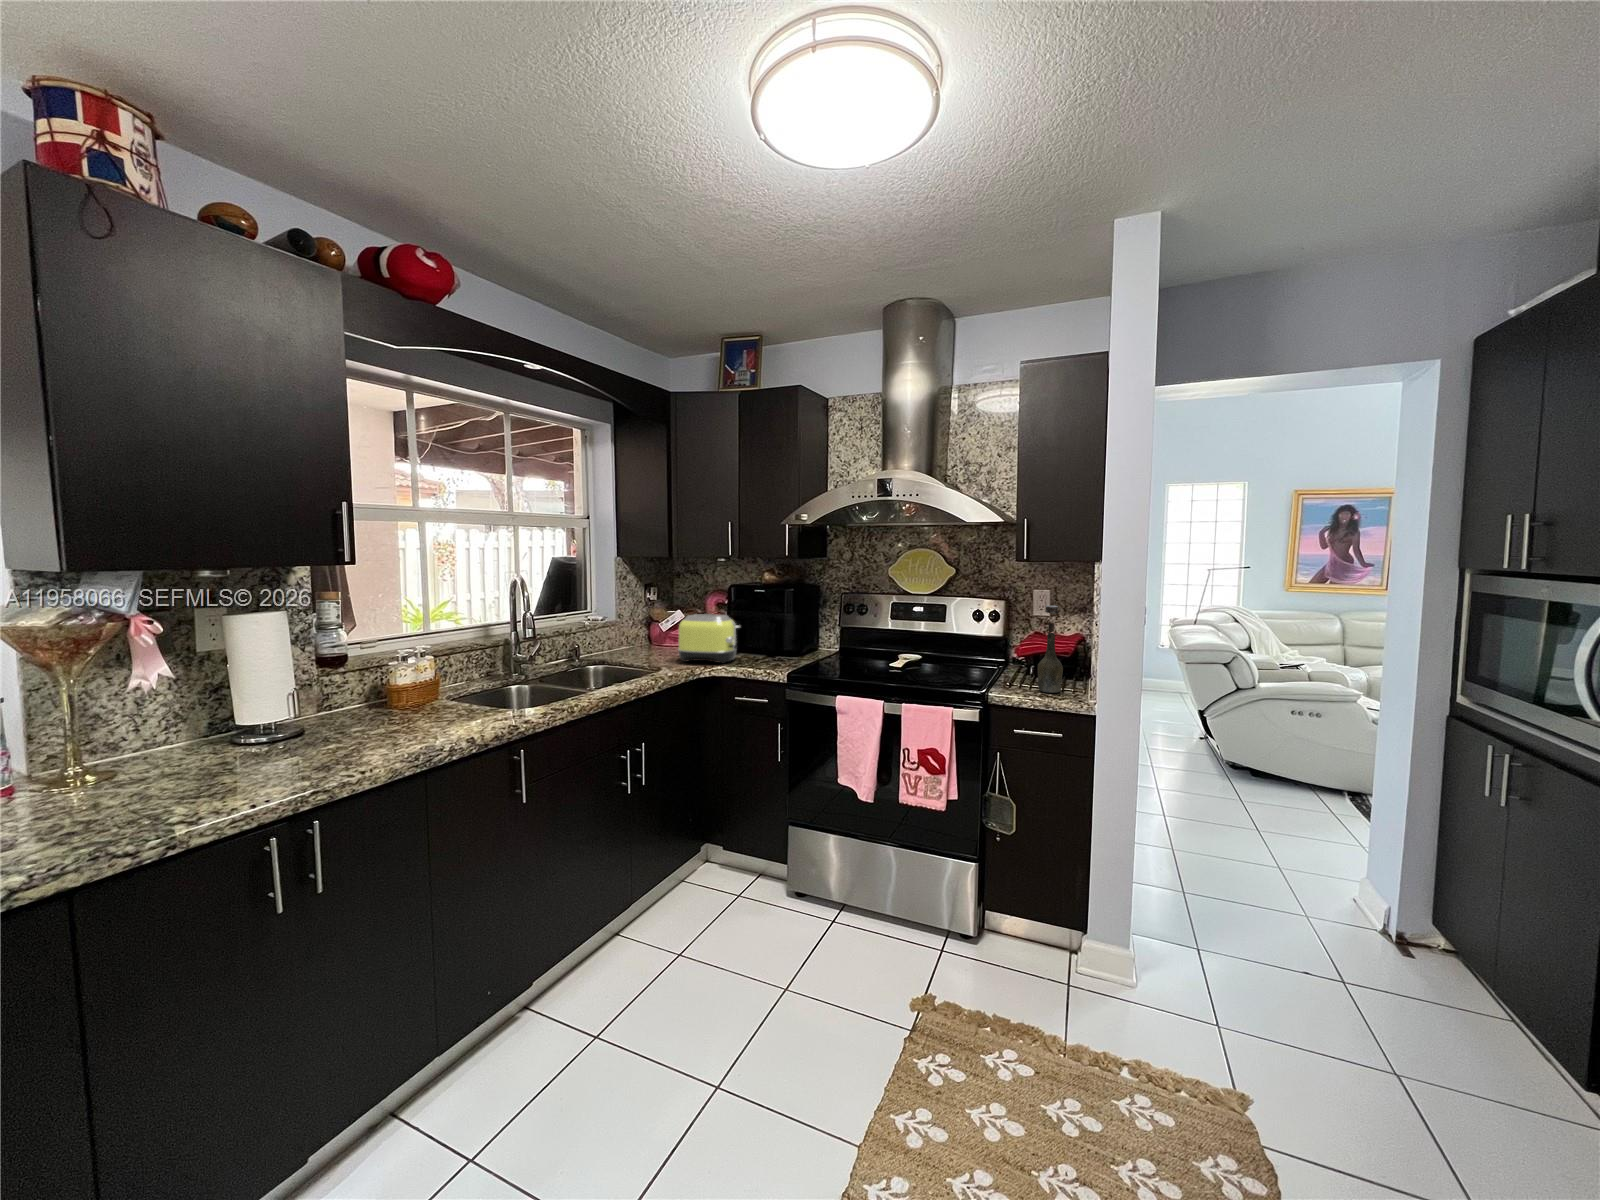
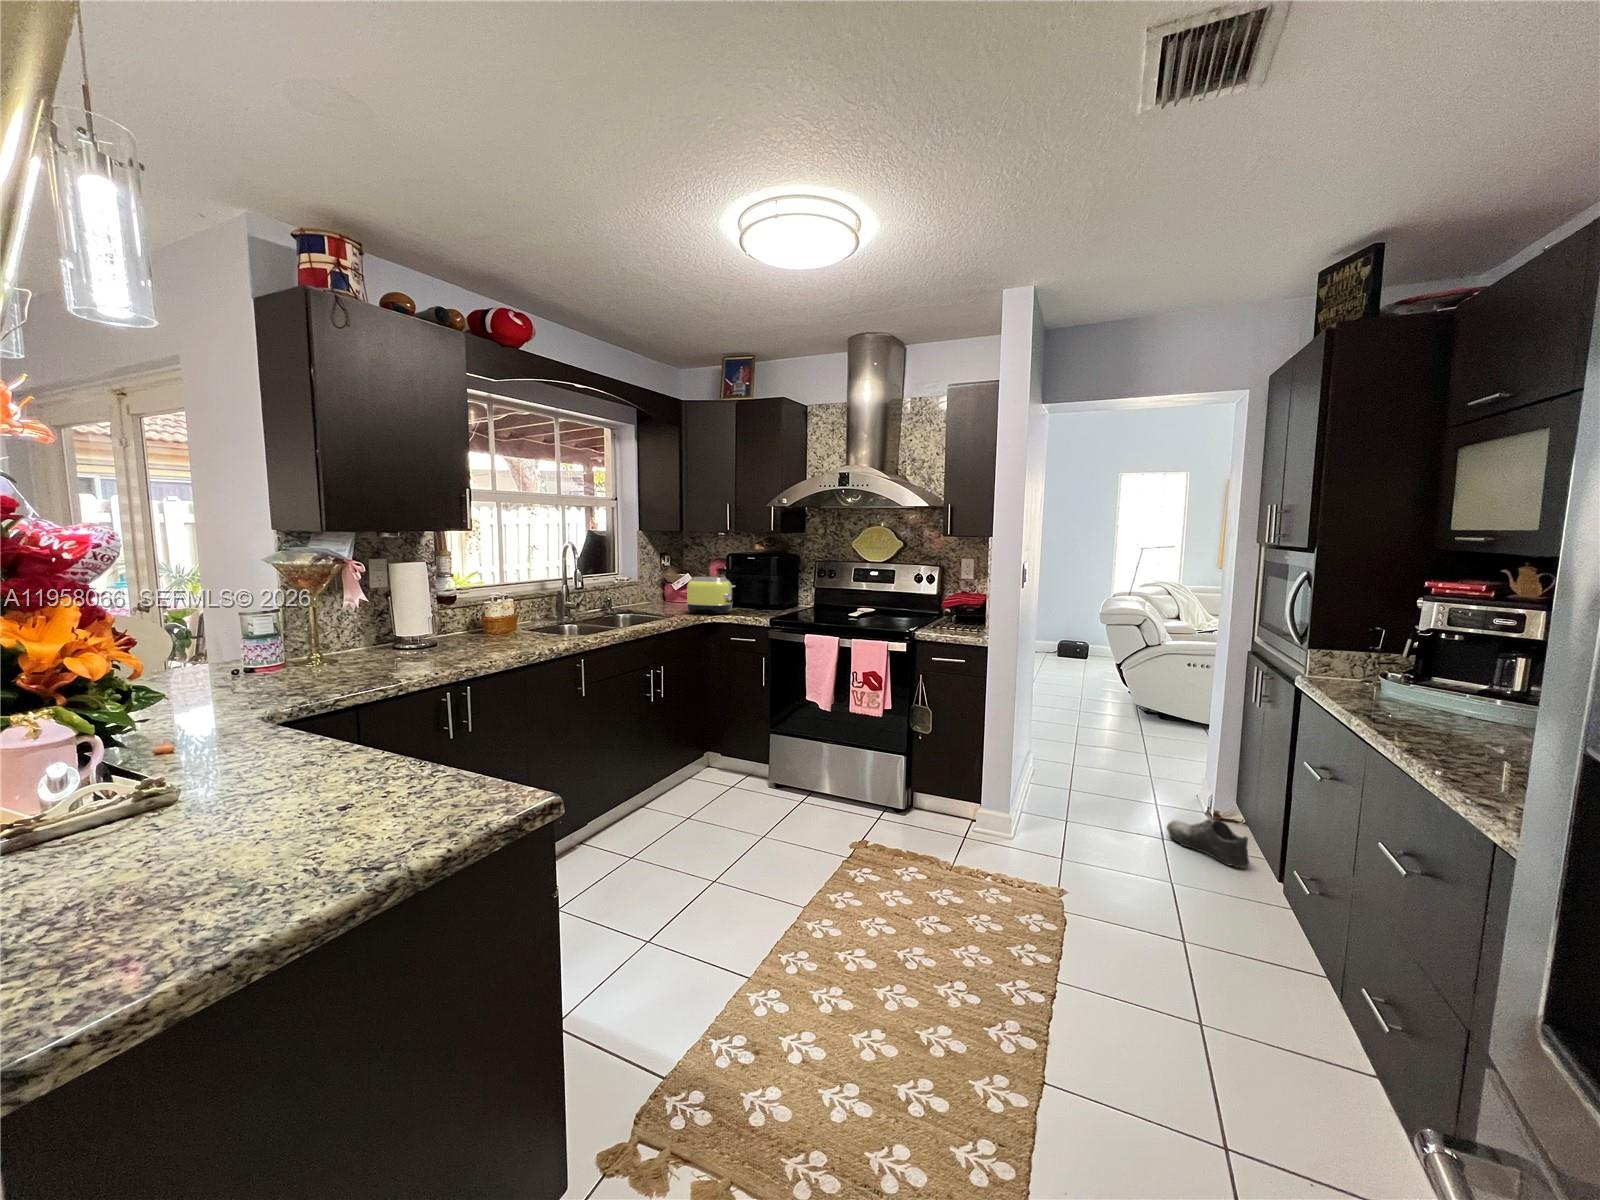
bottle: present [1037,605,1063,693] -> none [952,568,970,632]
shoe: none [1350,956,1504,1049] -> present [1167,819,1249,868]

